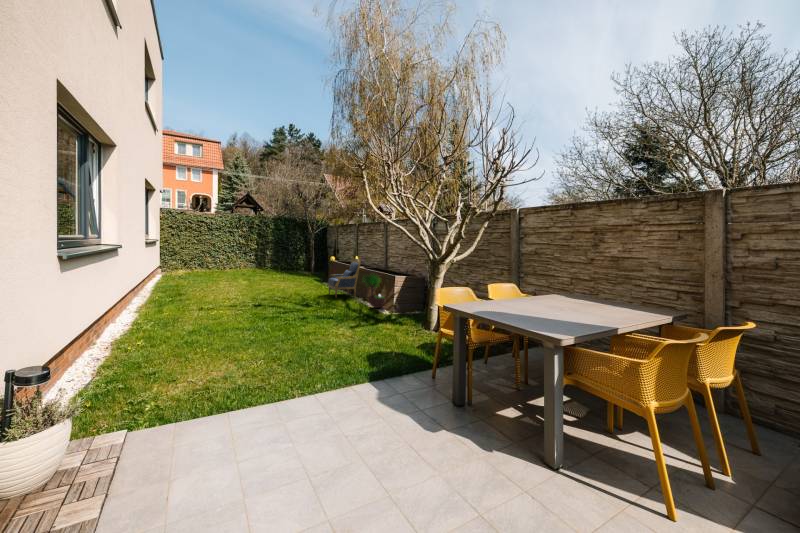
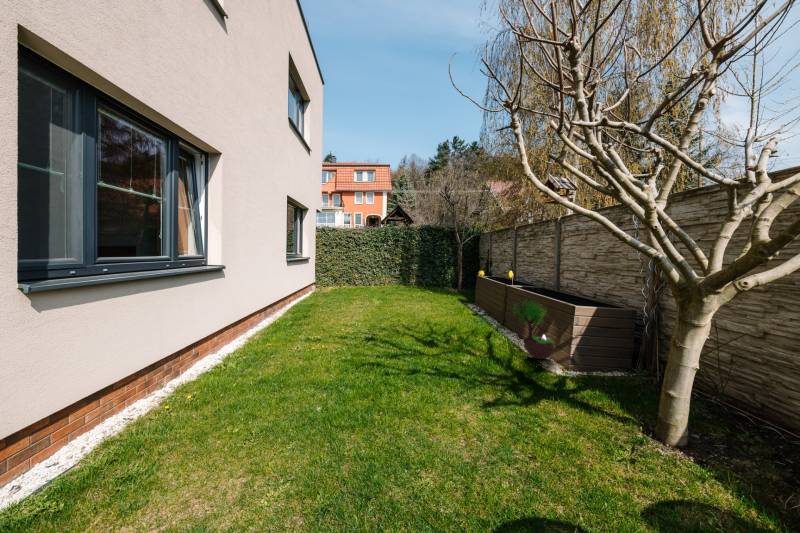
armchair: present [328,259,361,297] -> none [470,273,515,331]

